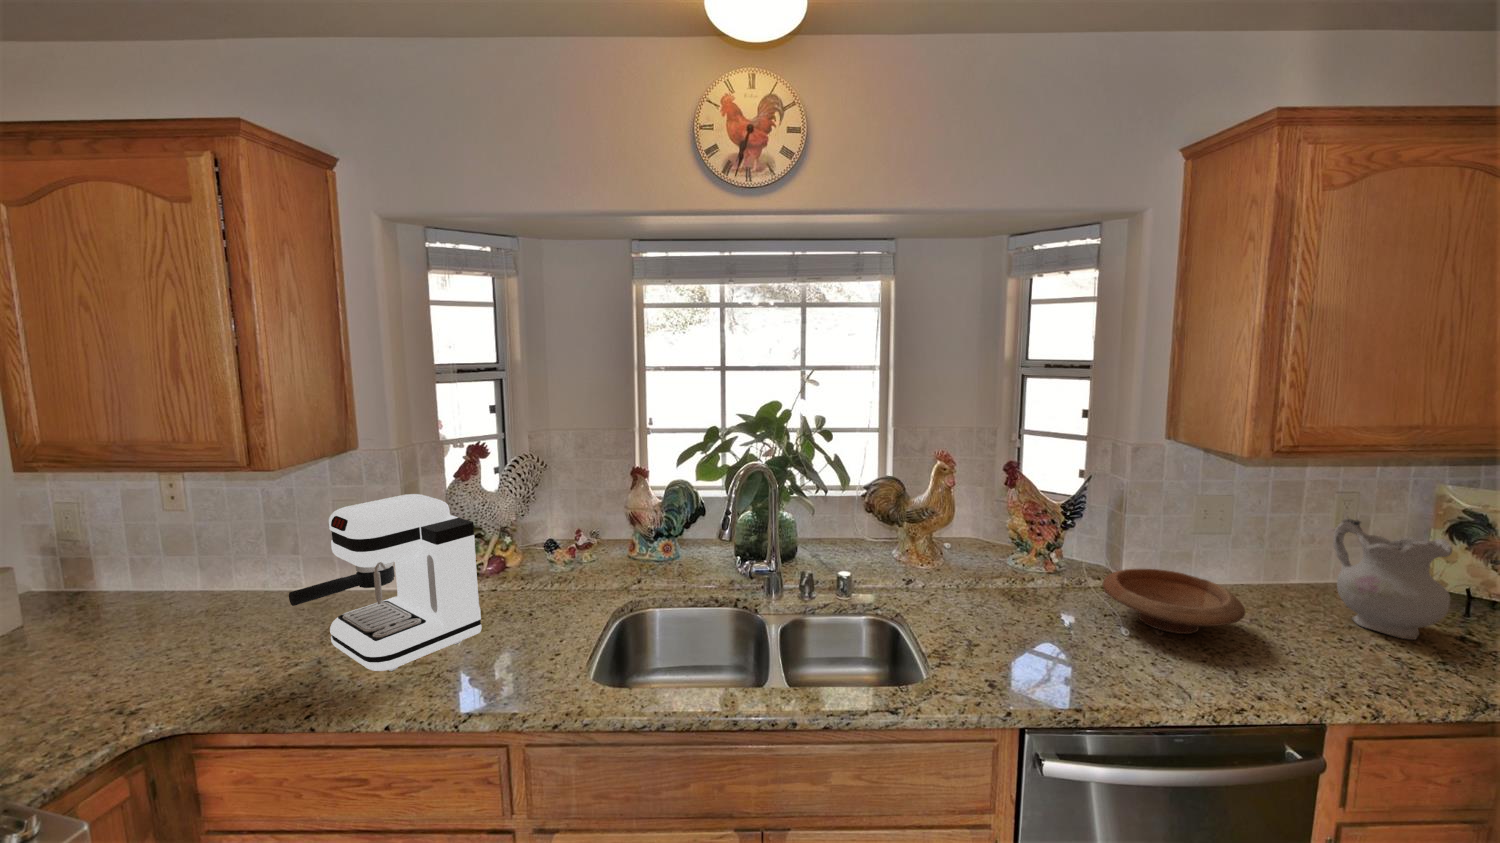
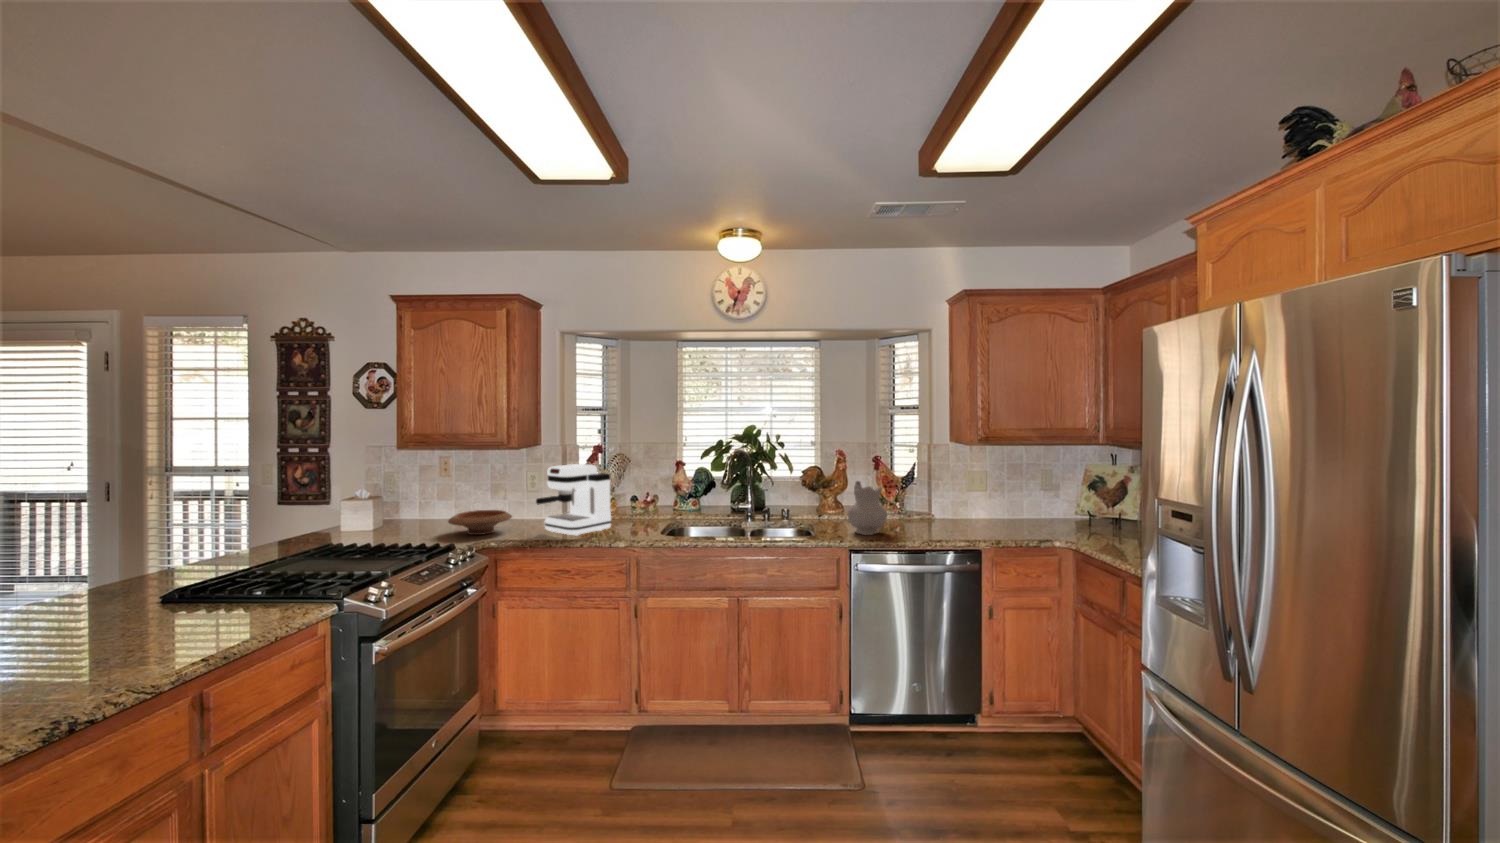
ceramic pitcher: present [1333,519,1452,640] -> present [848,481,887,535]
wooden bowl: present [1102,569,1245,634] -> present [448,510,512,535]

